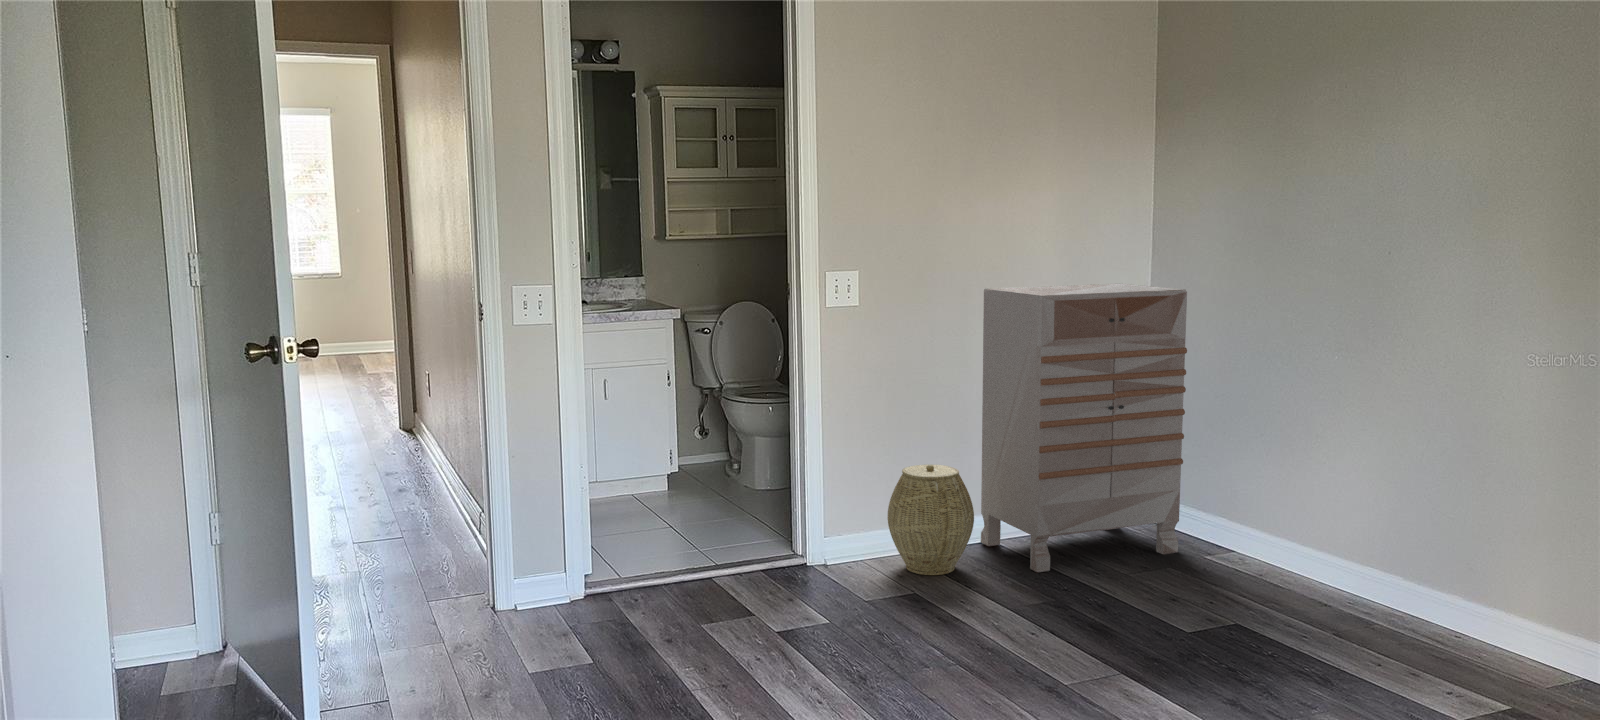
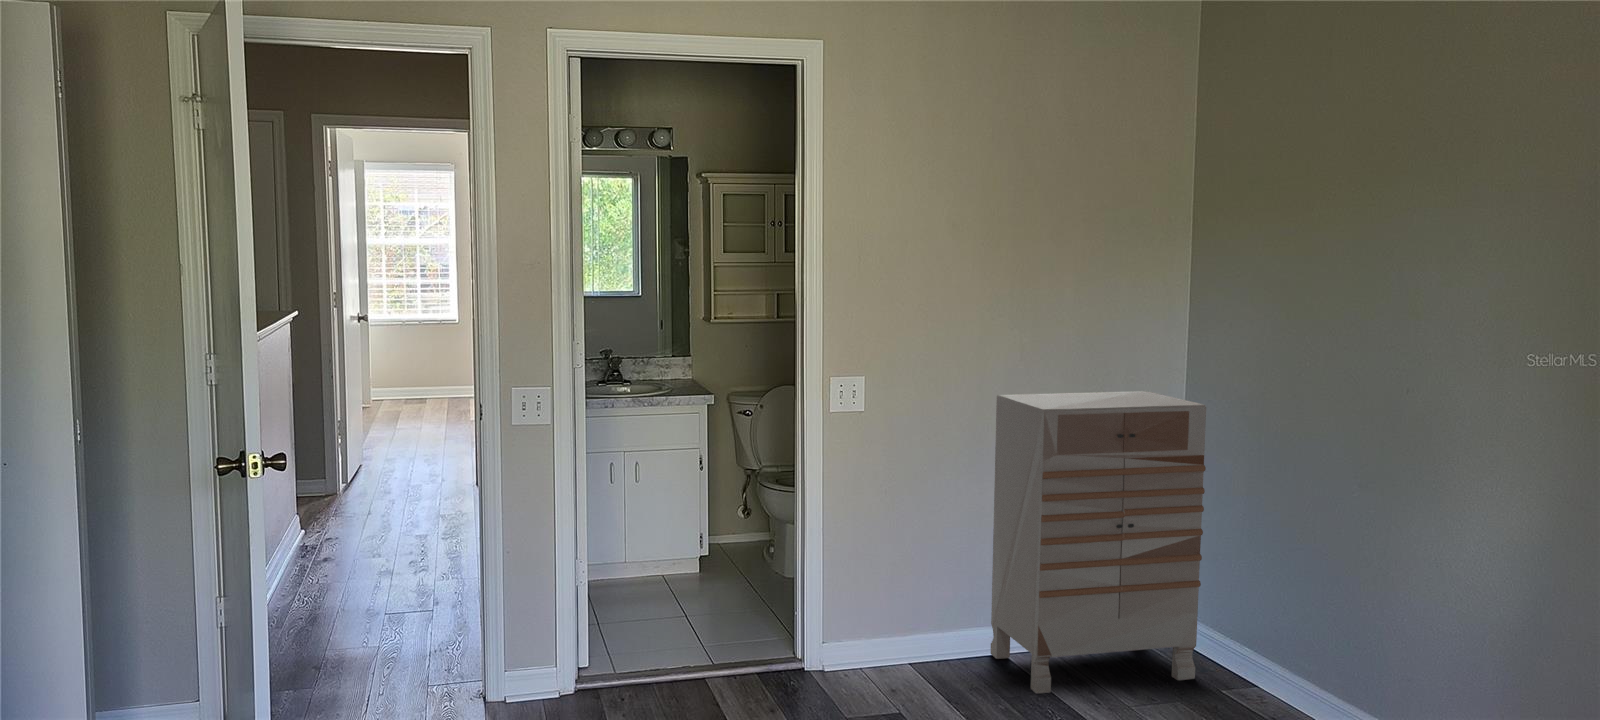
woven basket: present [887,464,974,575] -> none [886,574,974,690]

